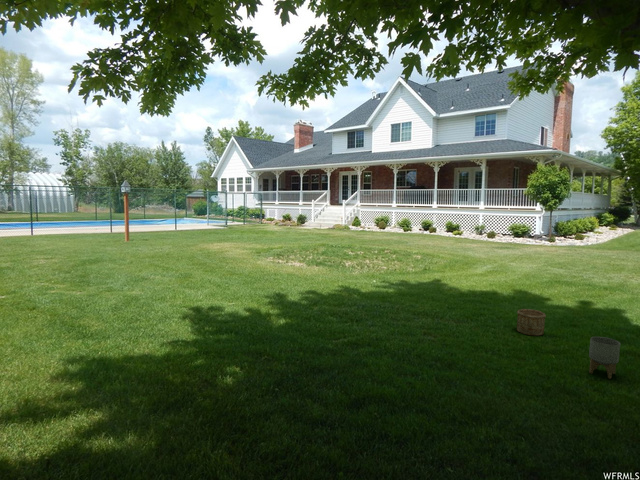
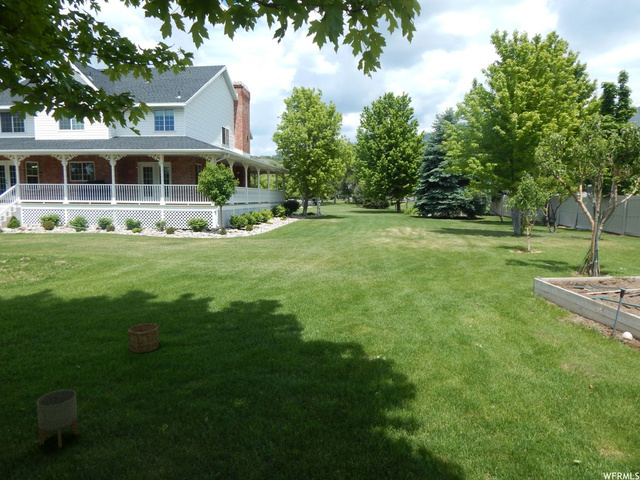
wooden bucket: present [517,309,546,336] -> present [128,323,159,353]

